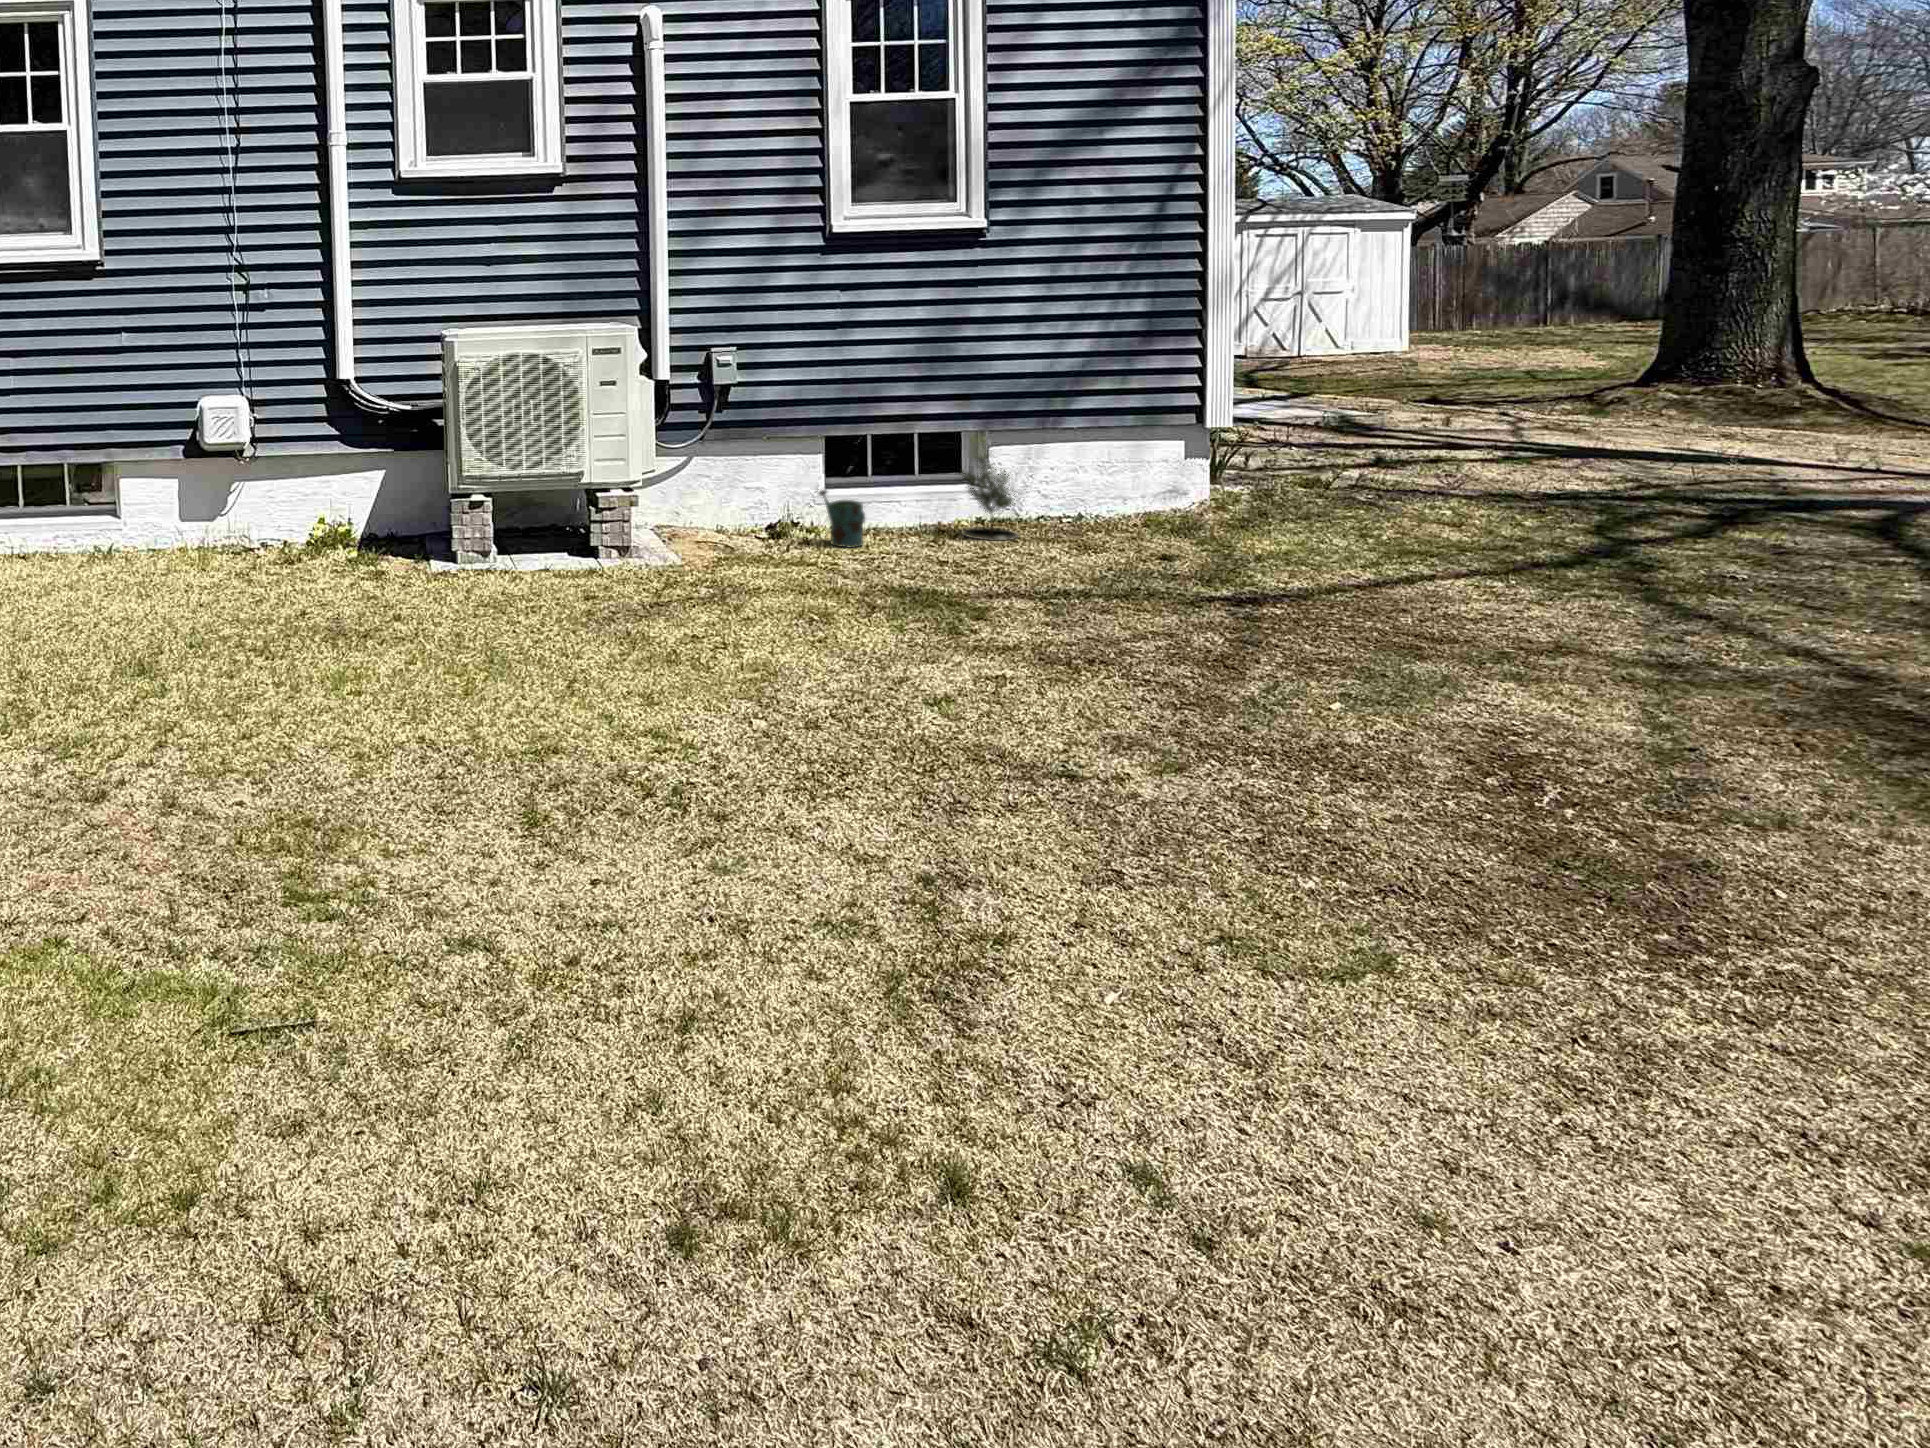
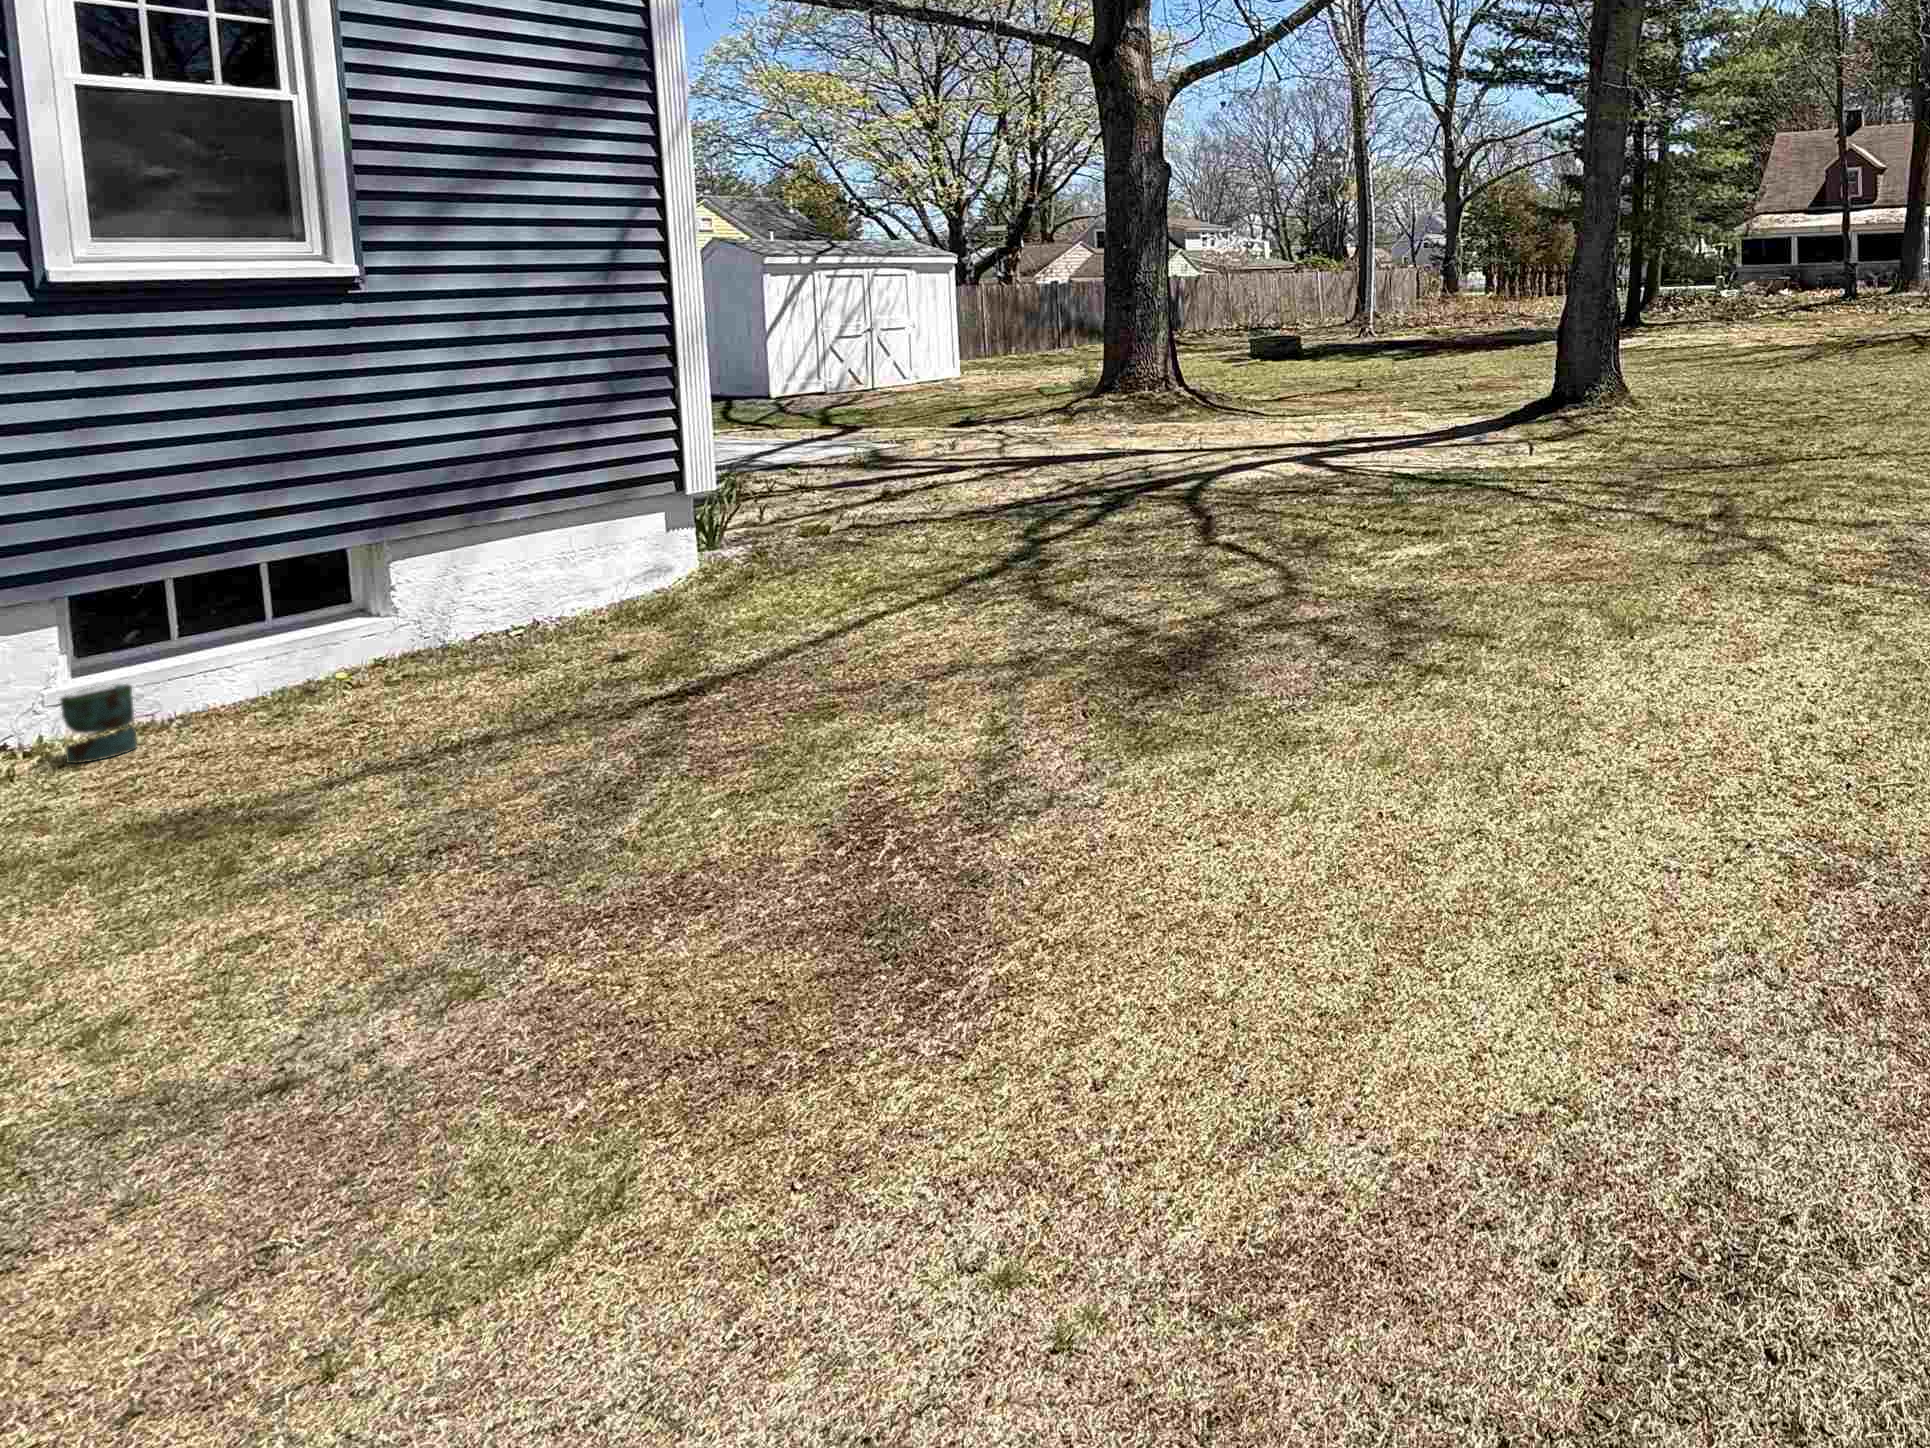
potted tree: present [961,452,1018,541] -> present [1071,367,1101,411]

